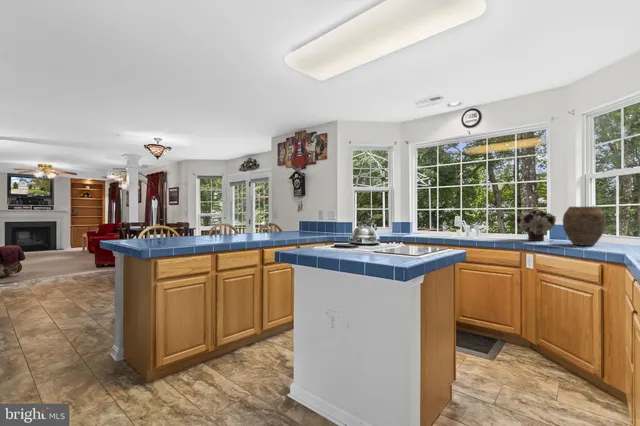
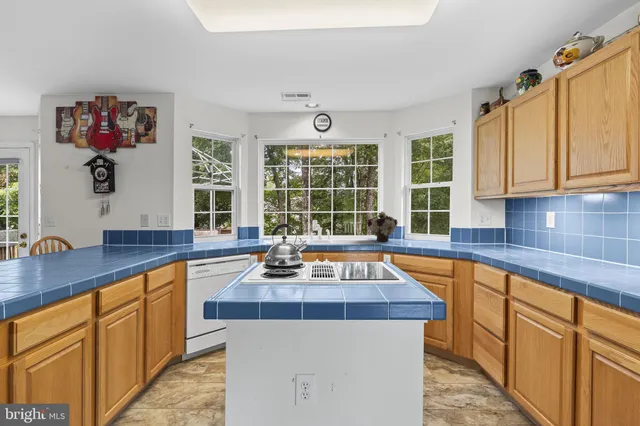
vase: present [563,207,606,246] -> none [411,212,441,245]

